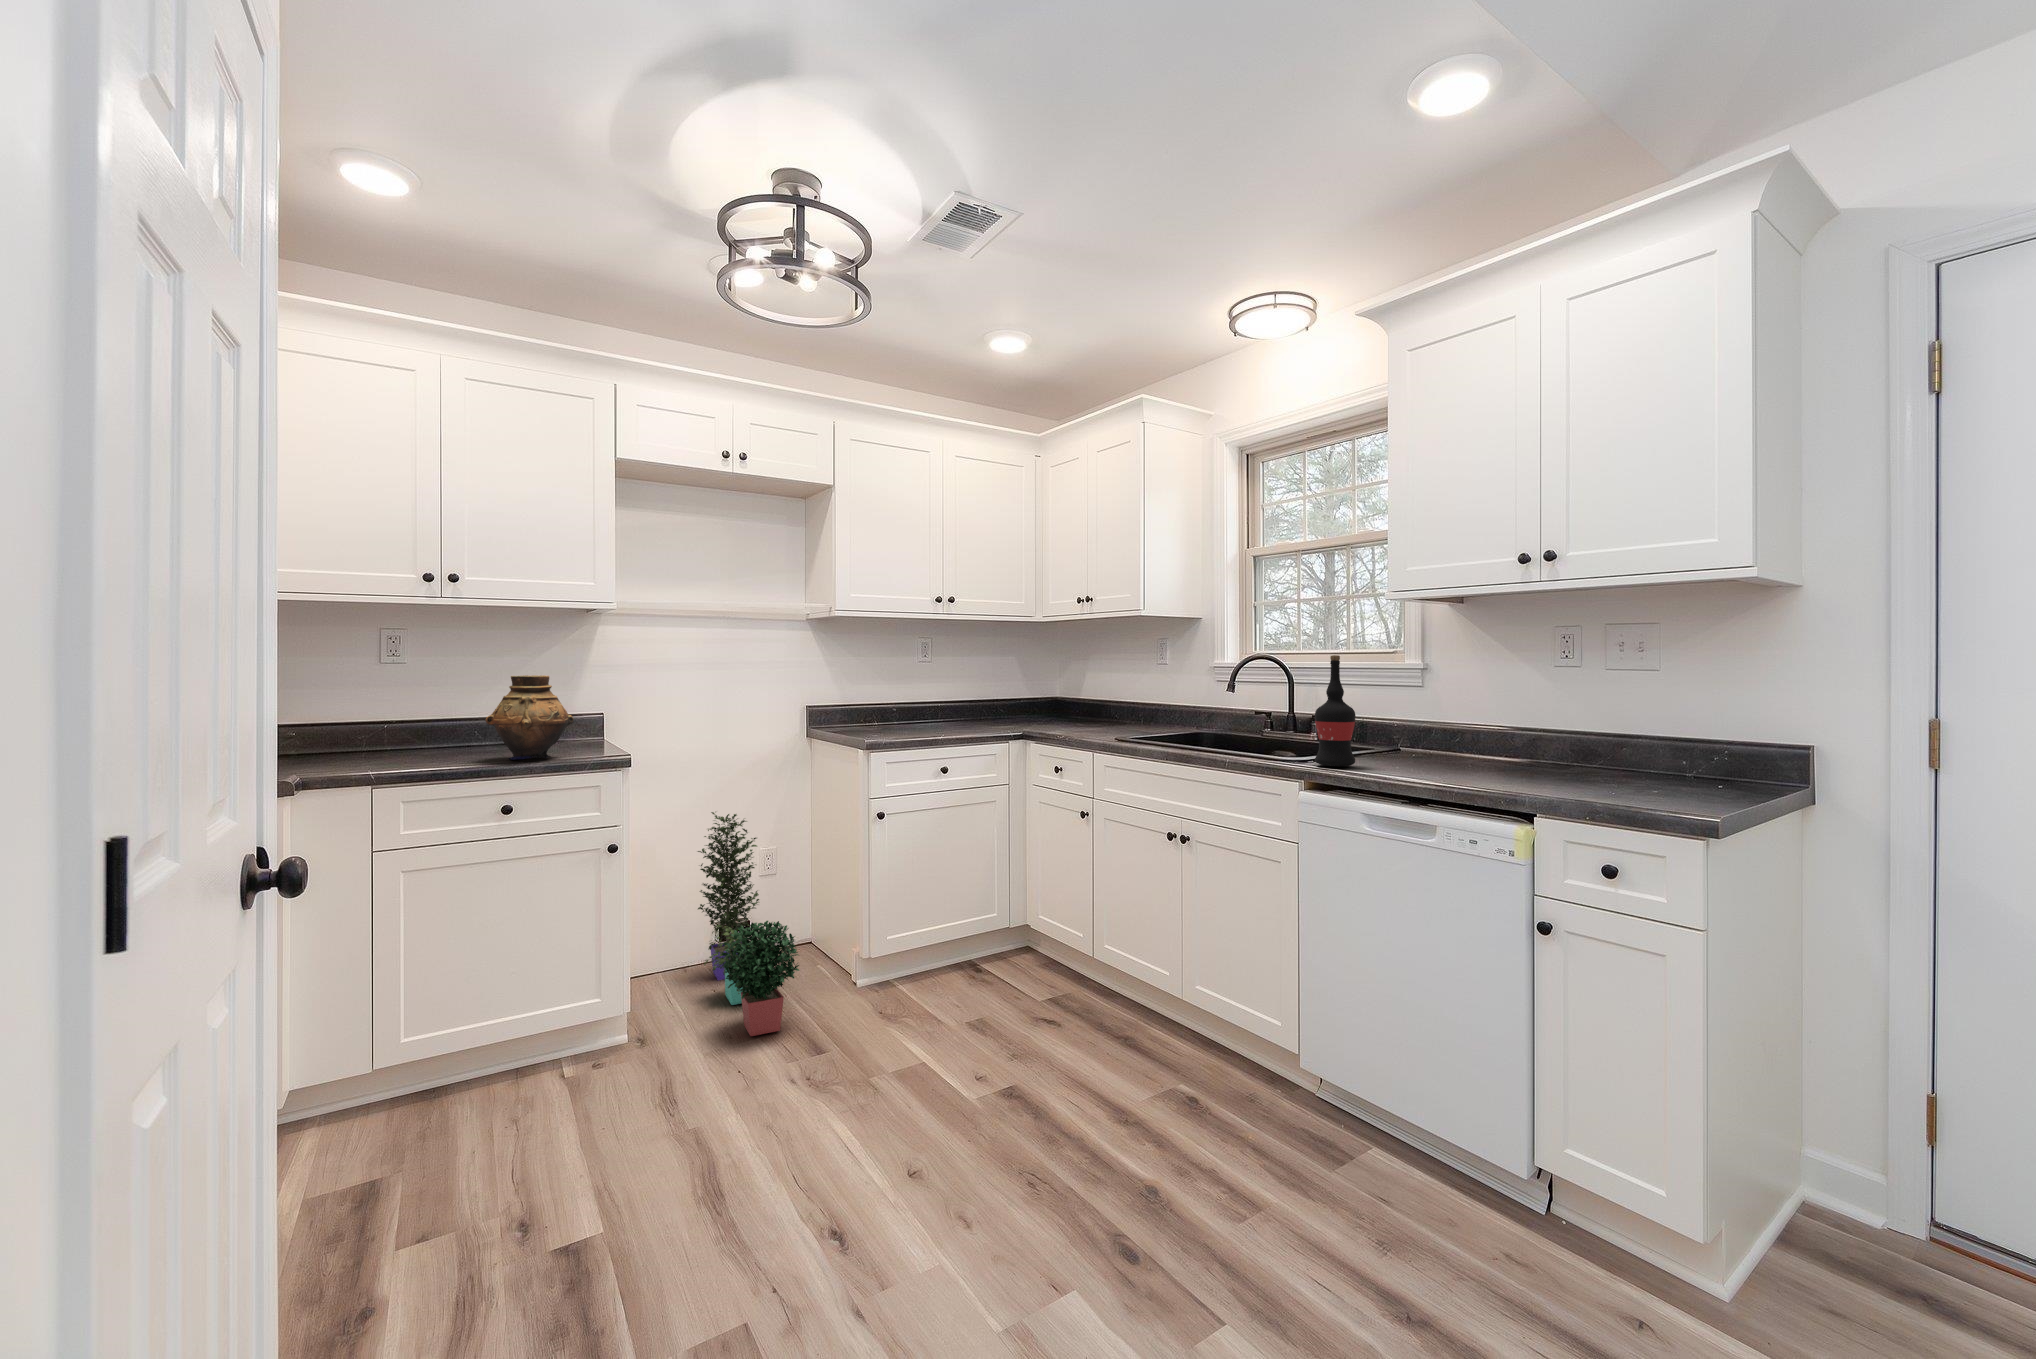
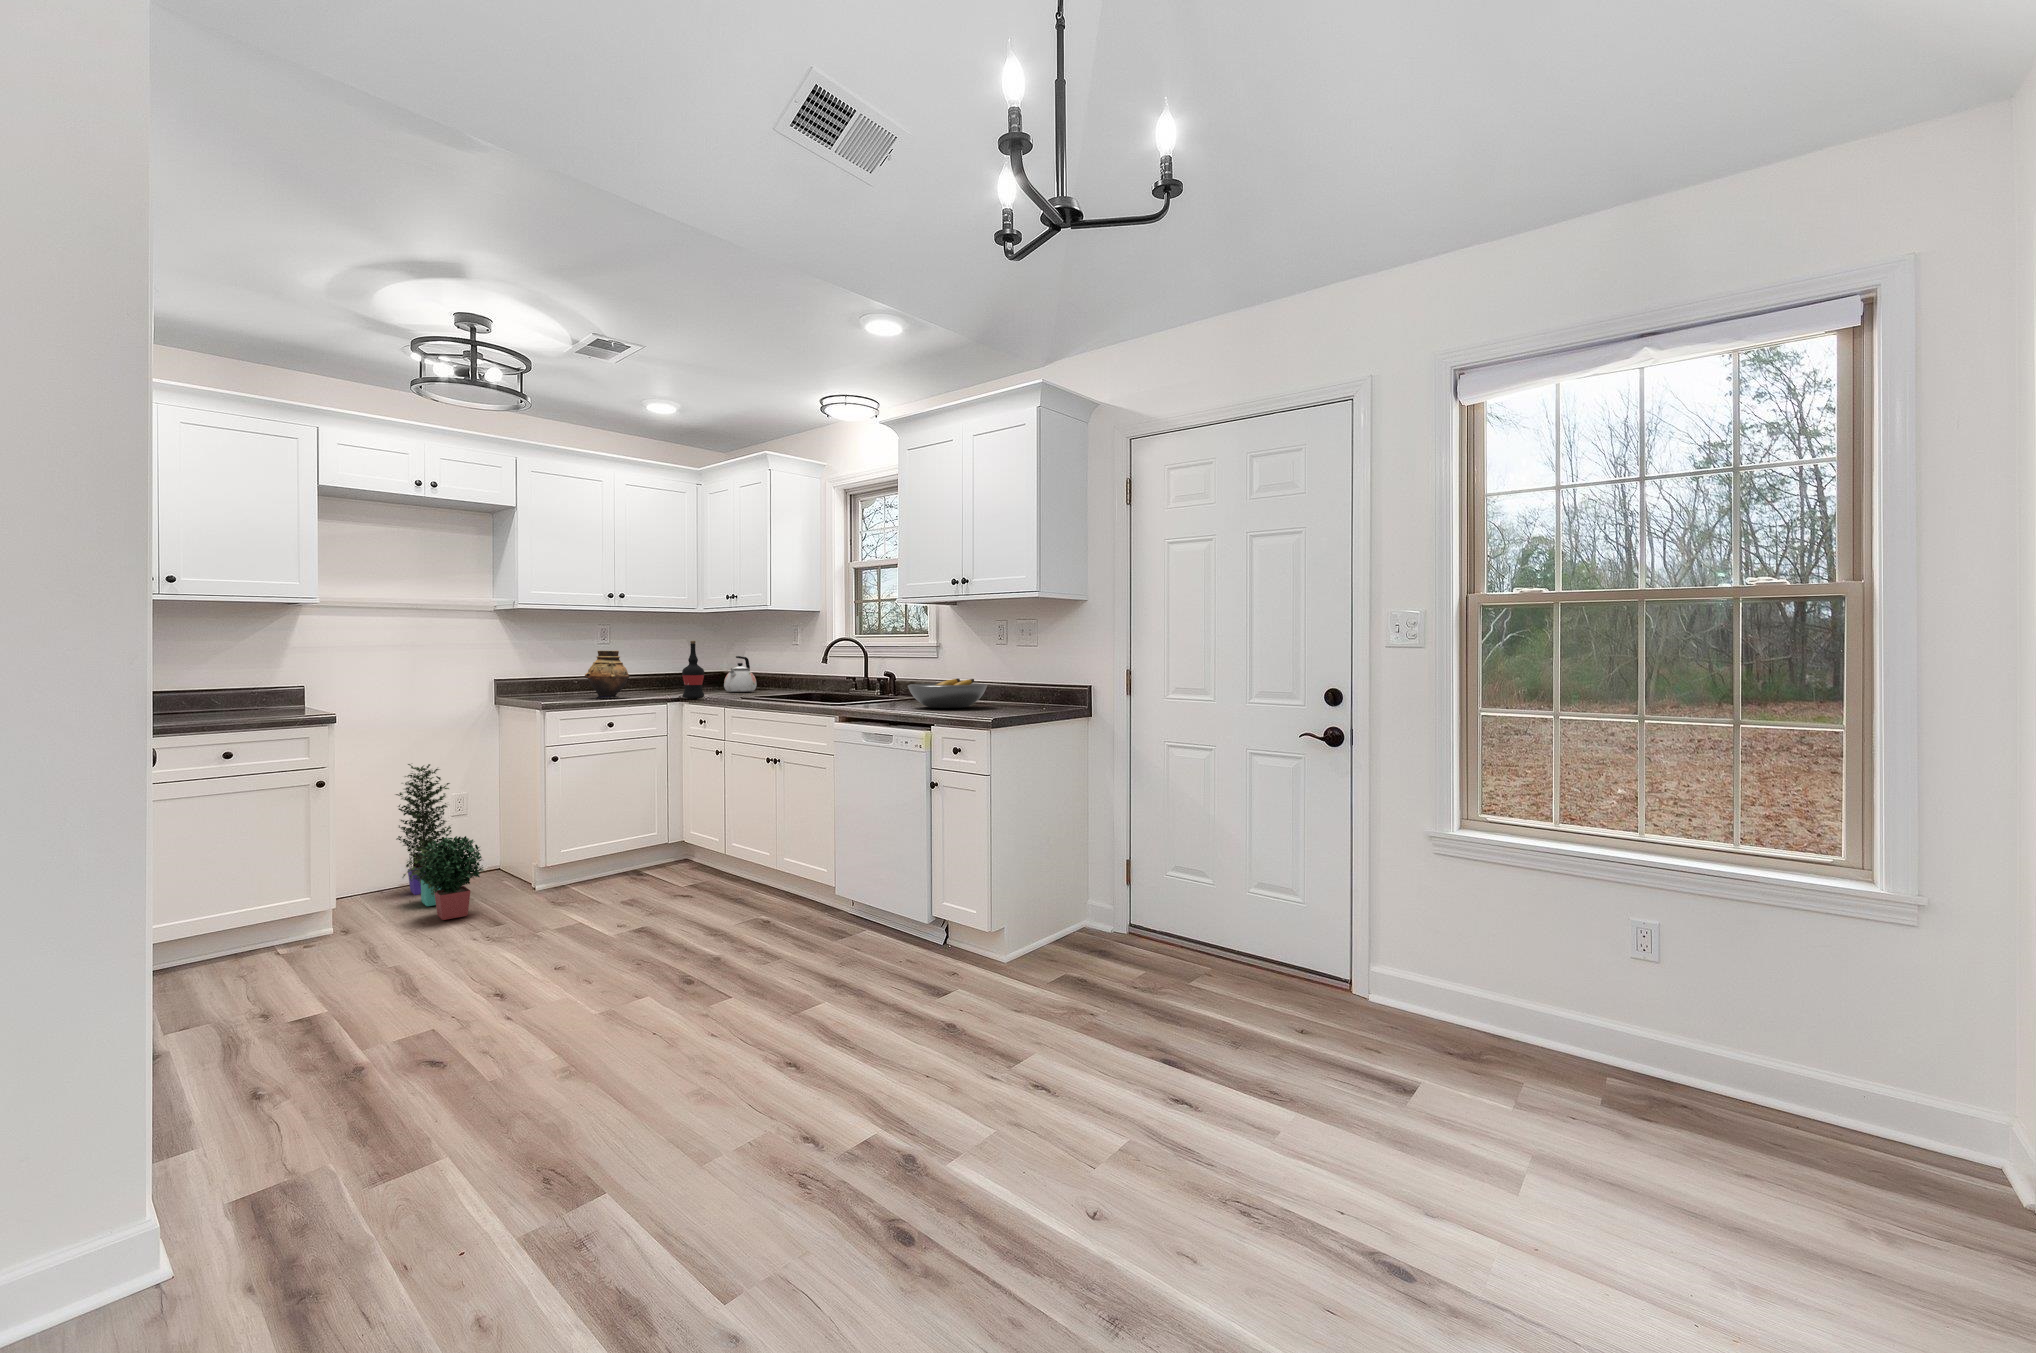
wine bottle: present [1315,655,1356,767] -> present [682,641,704,699]
kettle: none [1065,674,1105,721] -> present [724,656,757,692]
vase: present [485,675,574,760] -> present [585,651,629,698]
fruit bowl: none [1423,725,1577,775] -> present [908,679,988,708]

